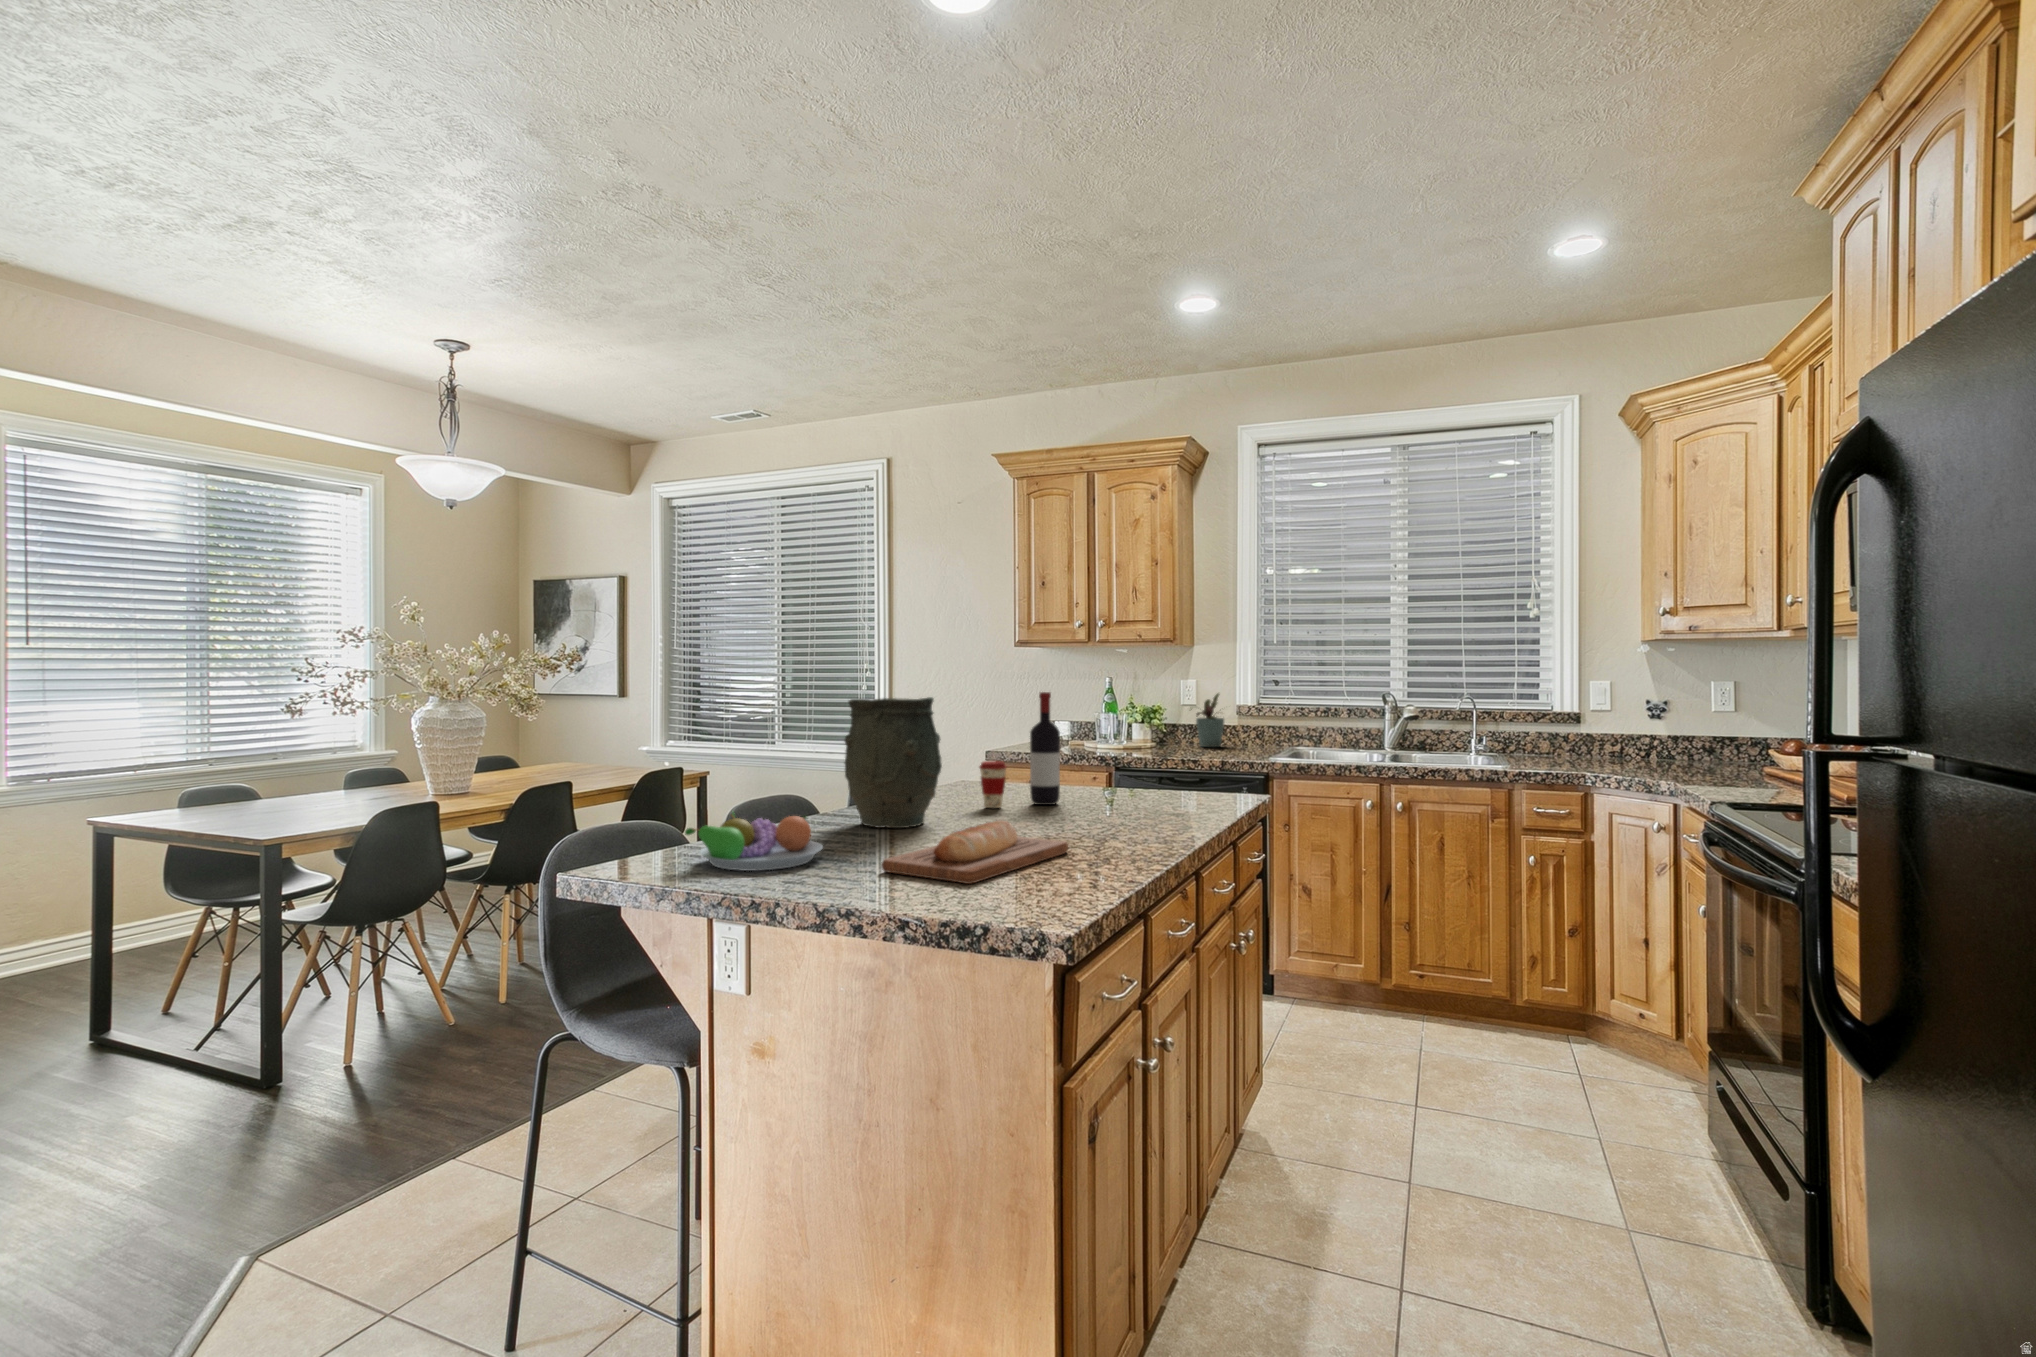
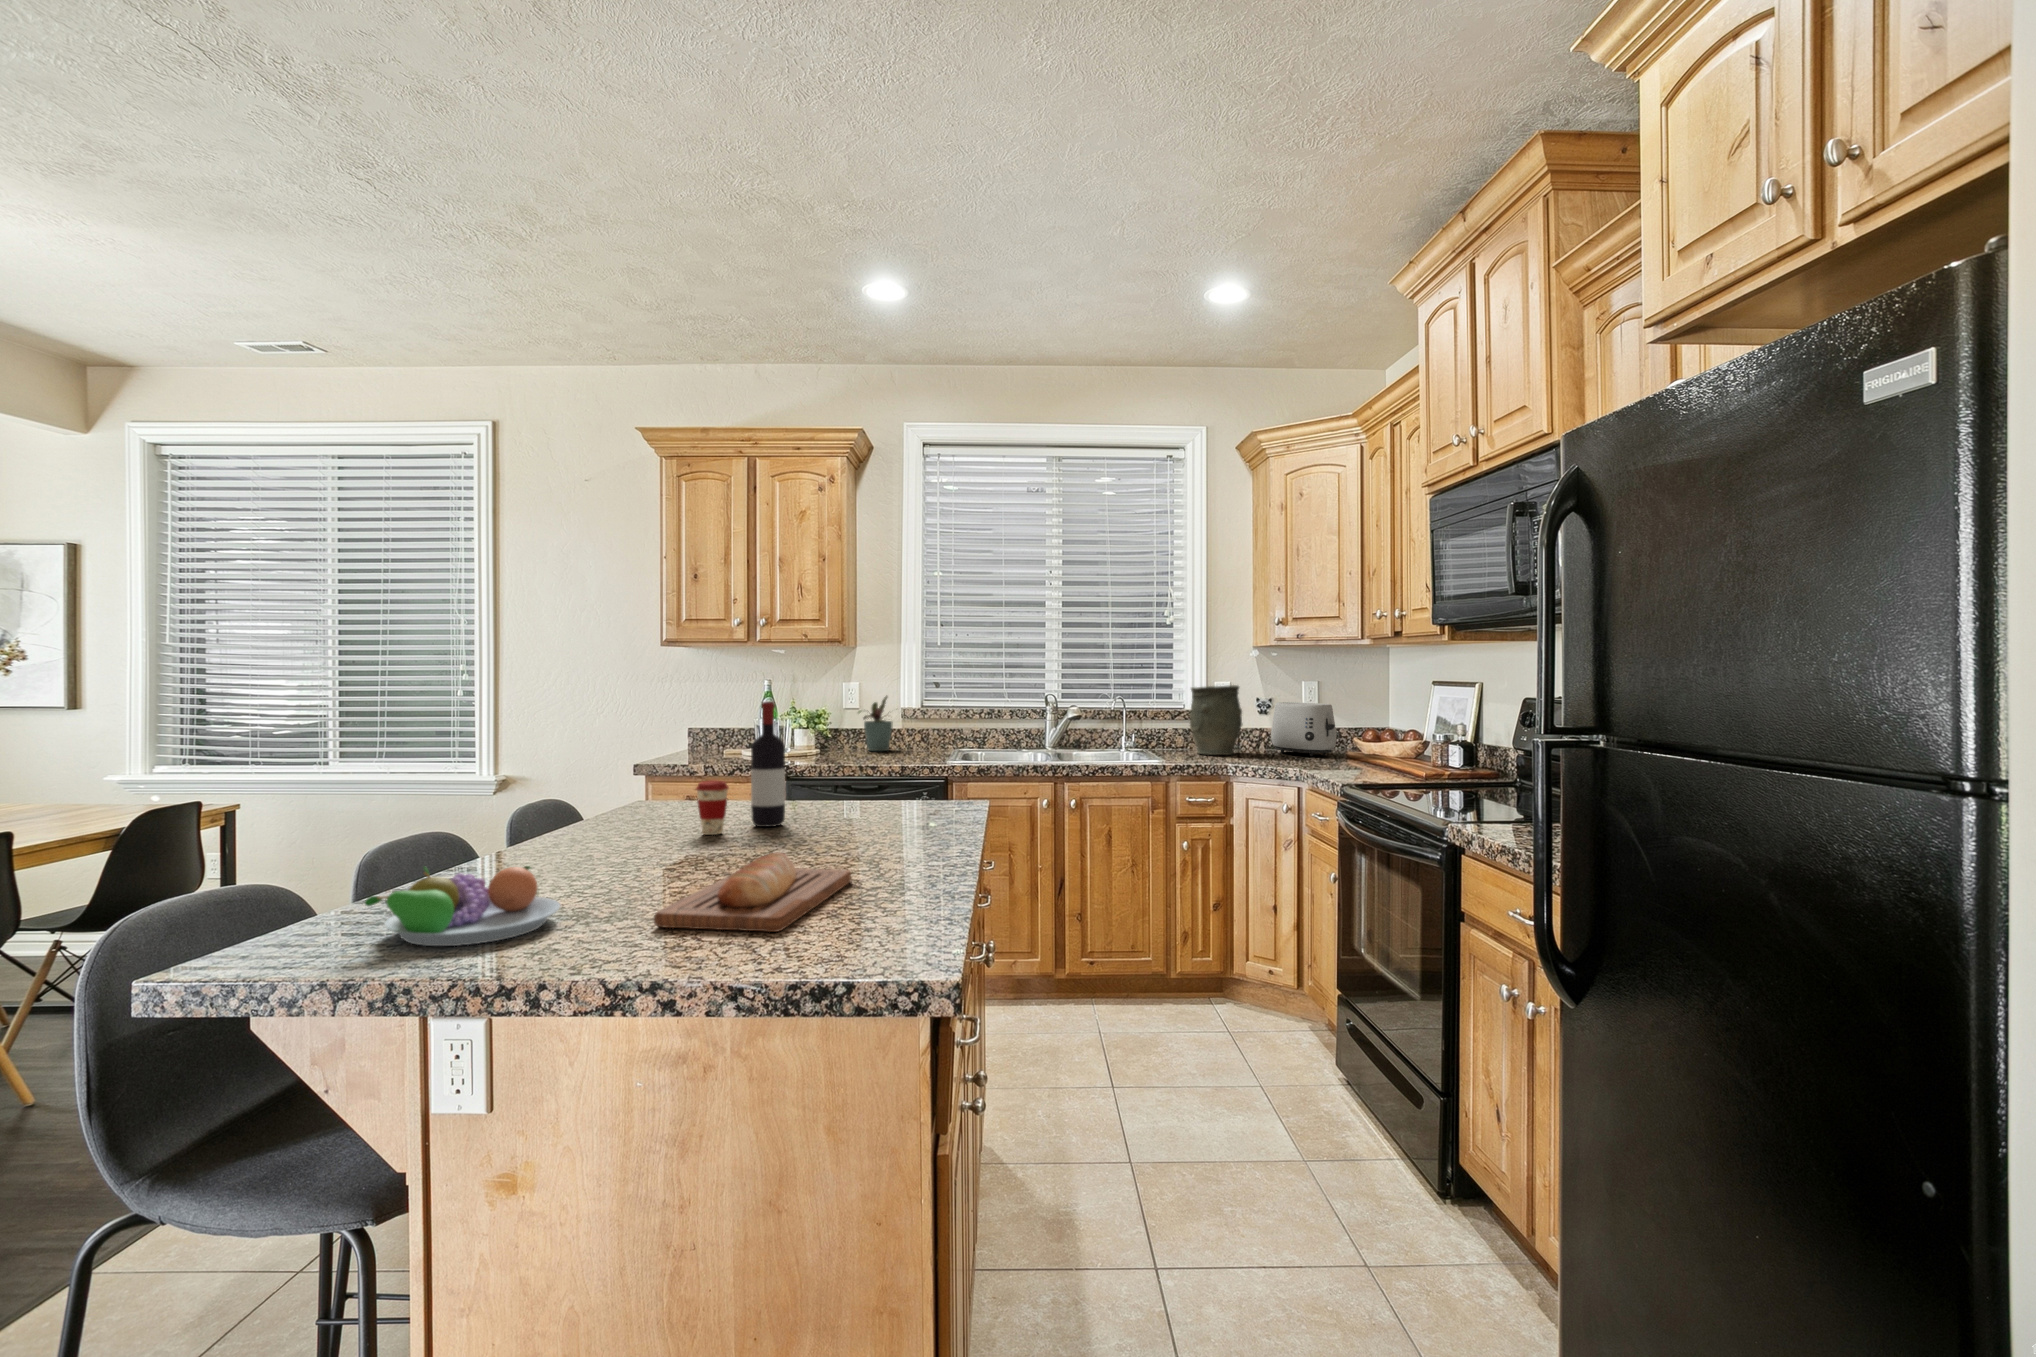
vase: present [845,697,942,828] -> present [1190,685,1242,755]
toaster: none [1663,706,1750,769] -> present [1271,702,1336,756]

